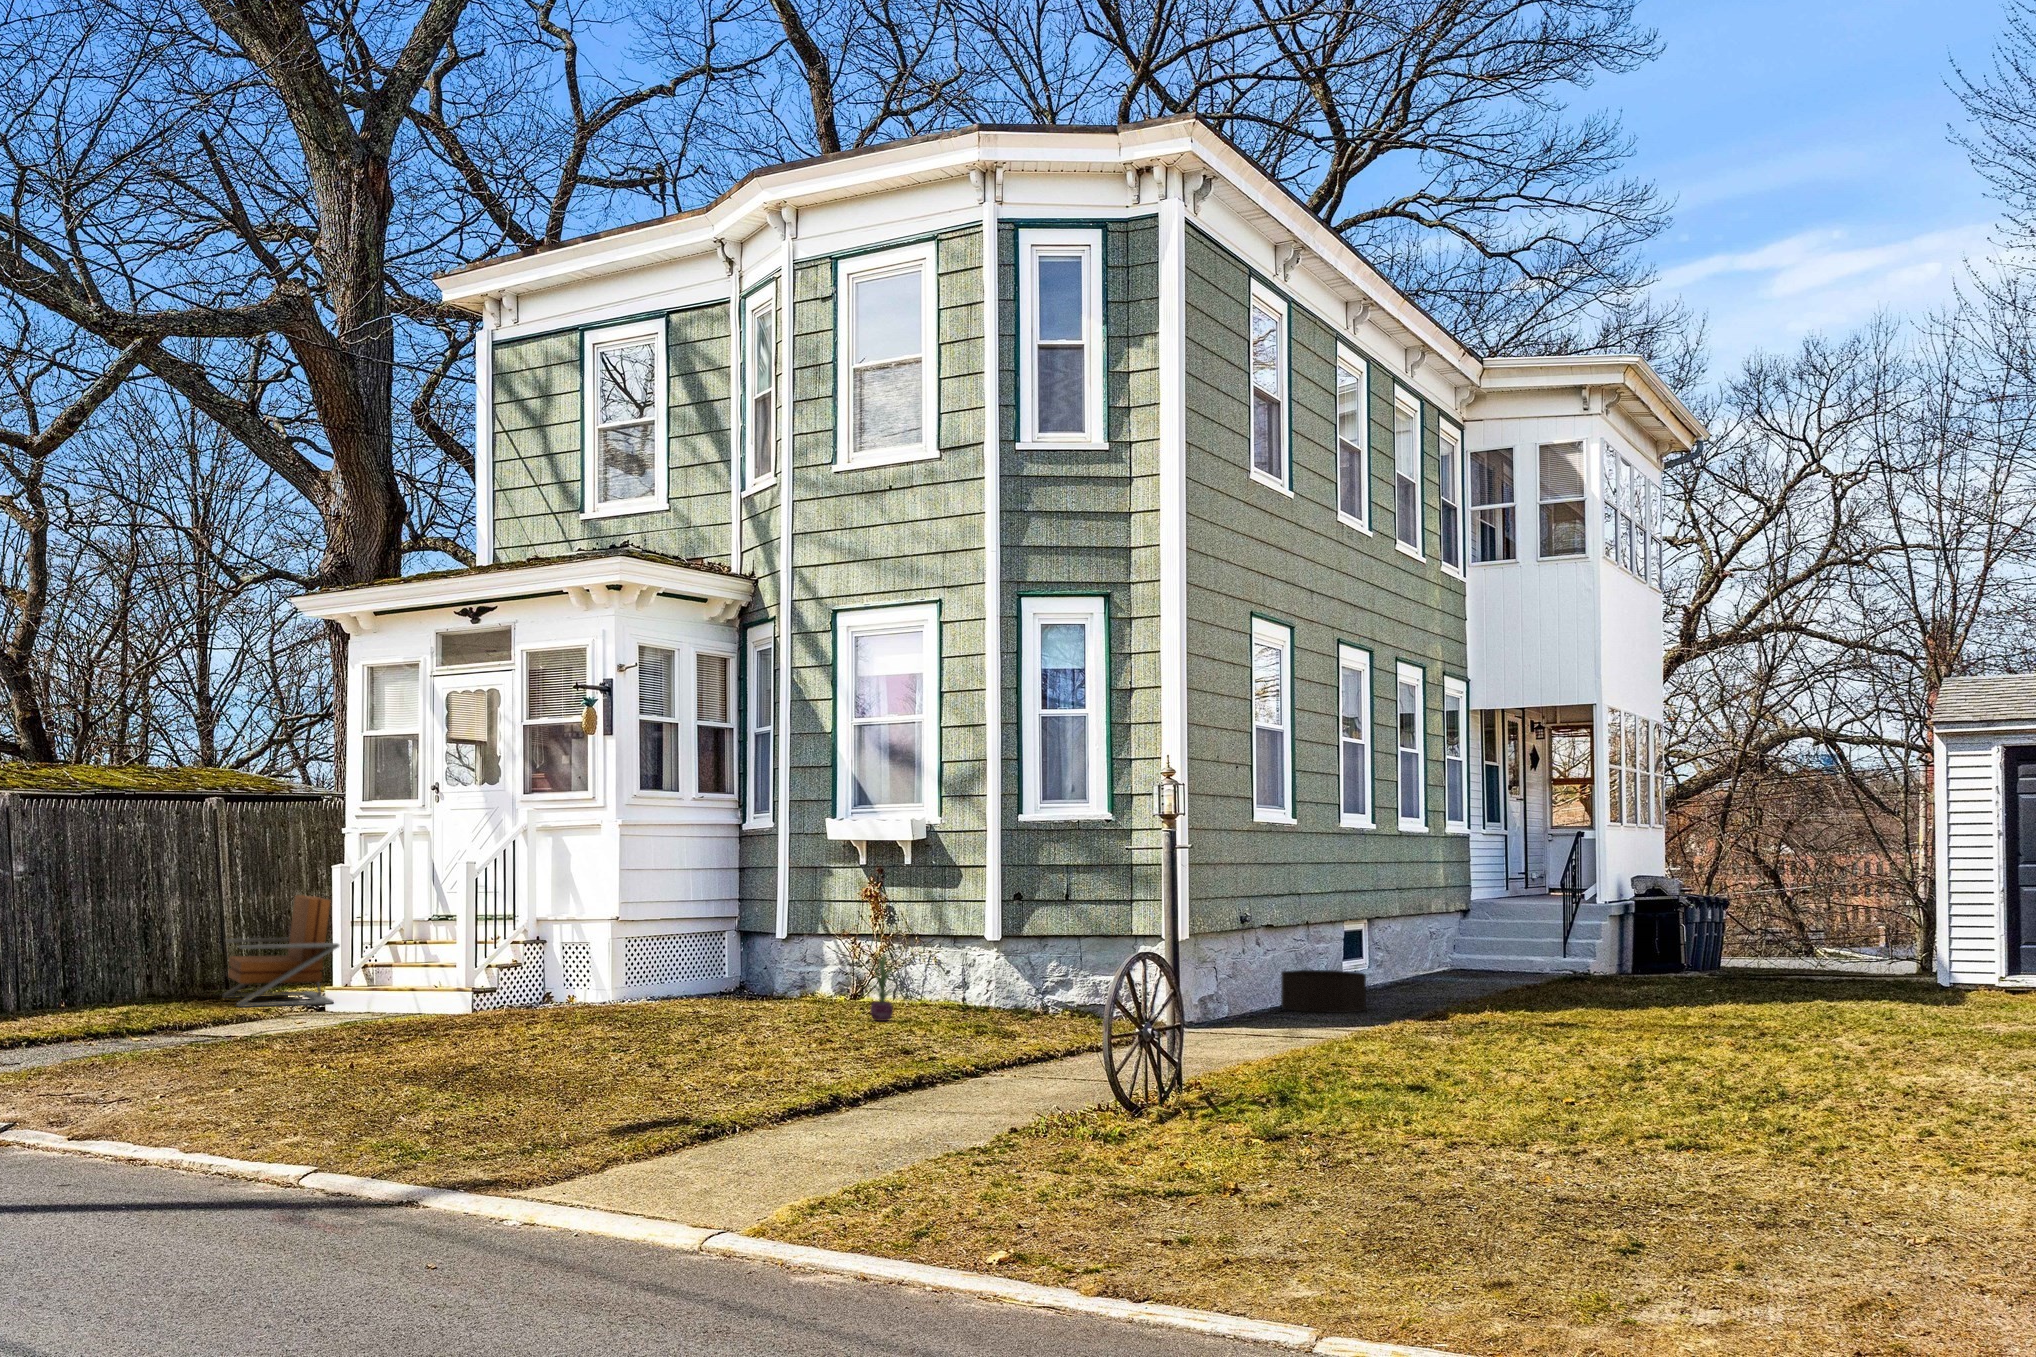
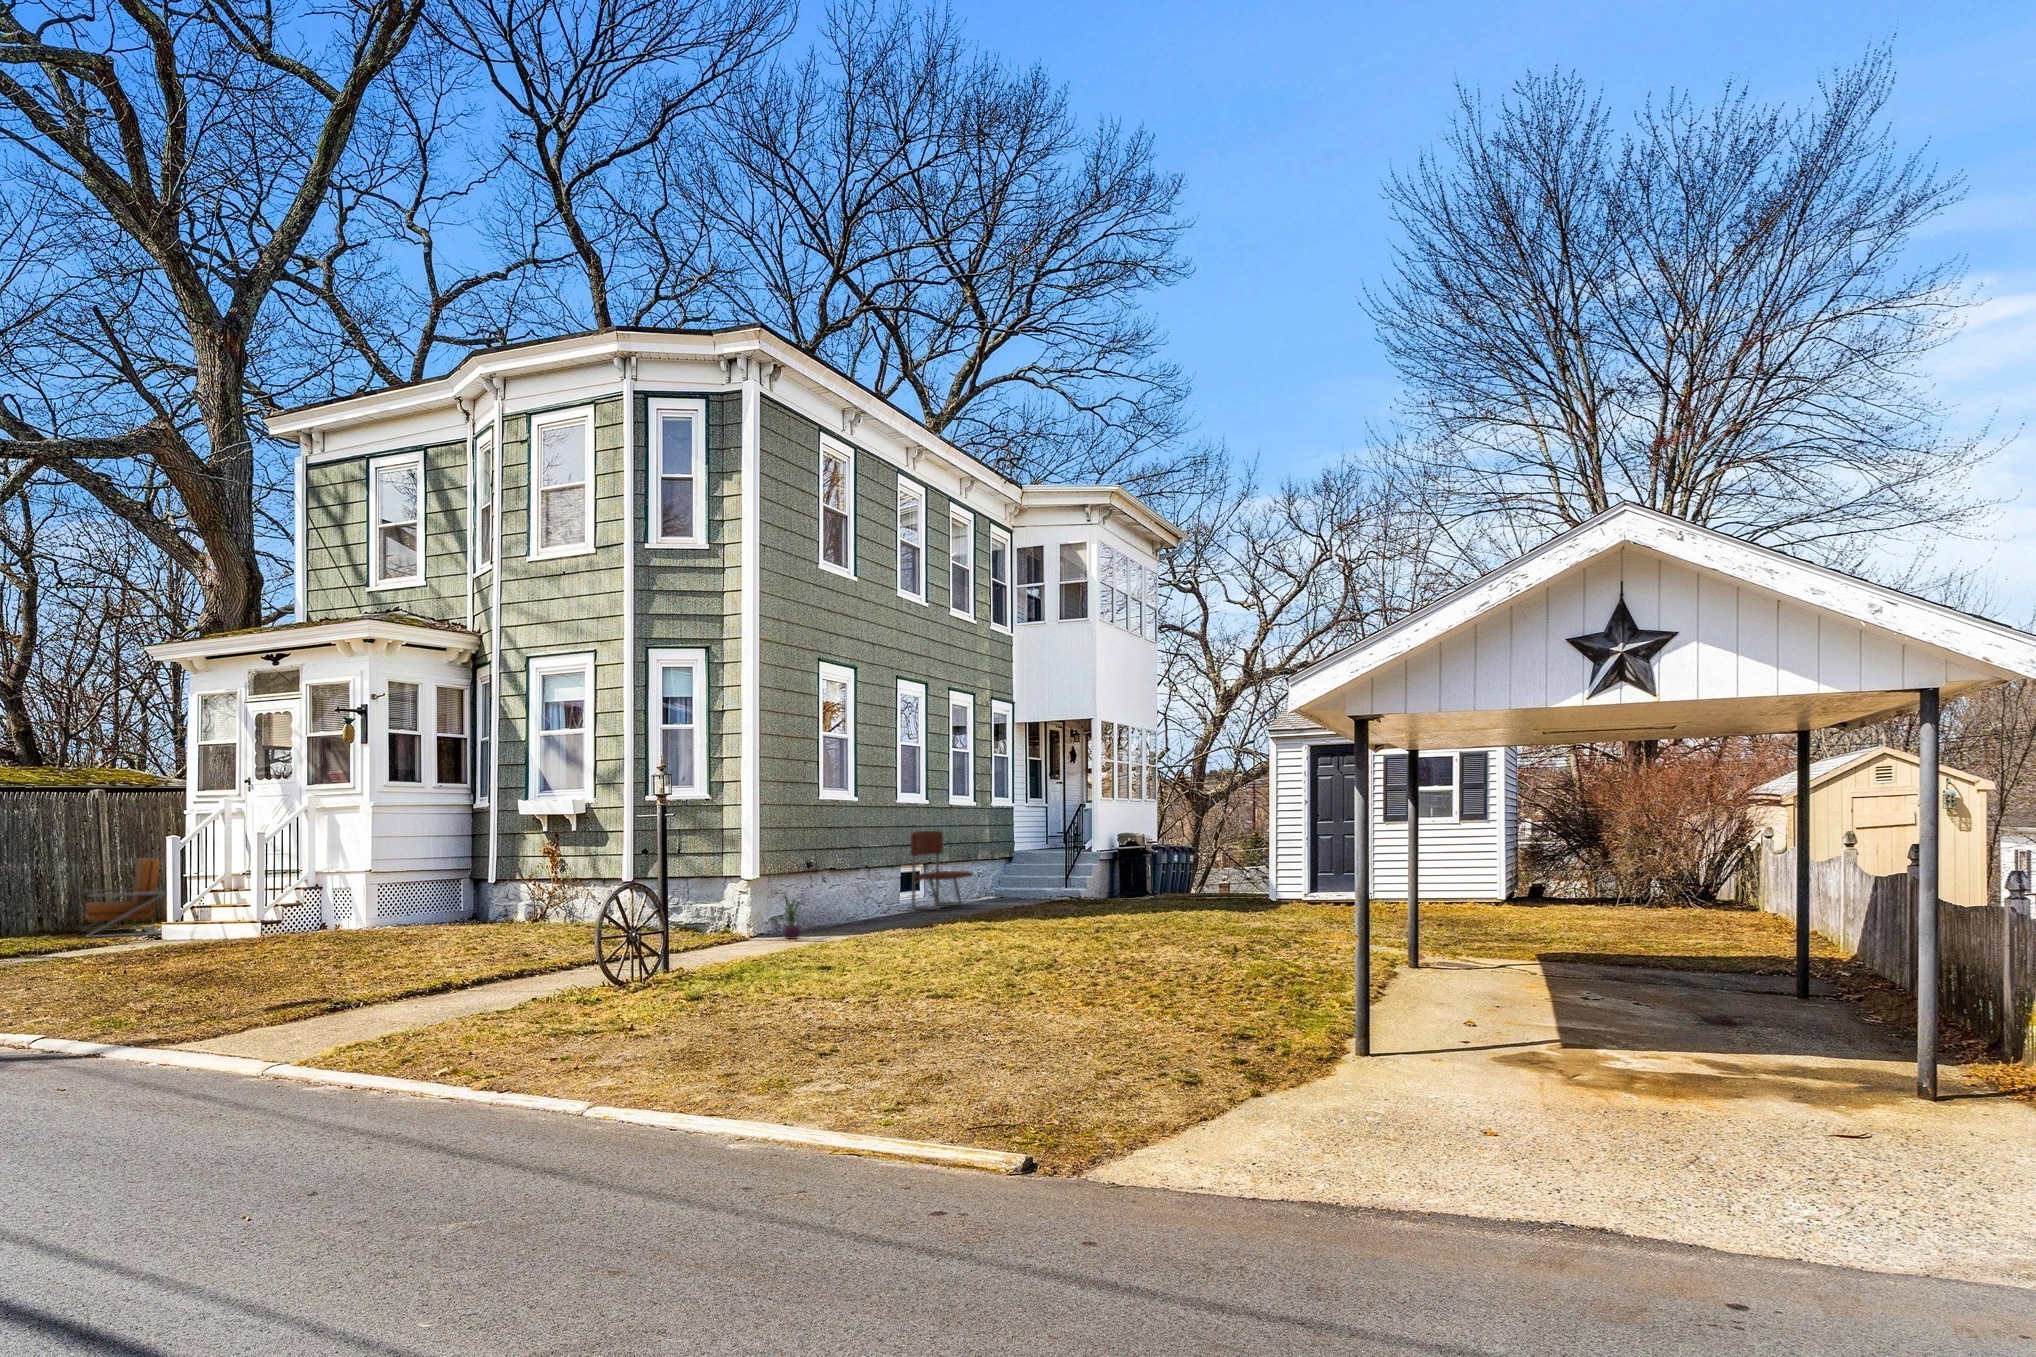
bench: none [1356,871,1442,990] -> present [911,831,973,910]
decorative plant: present [870,956,904,1021] -> present [784,897,800,939]
basket: present [1281,970,1366,1013] -> none [842,898,899,926]

